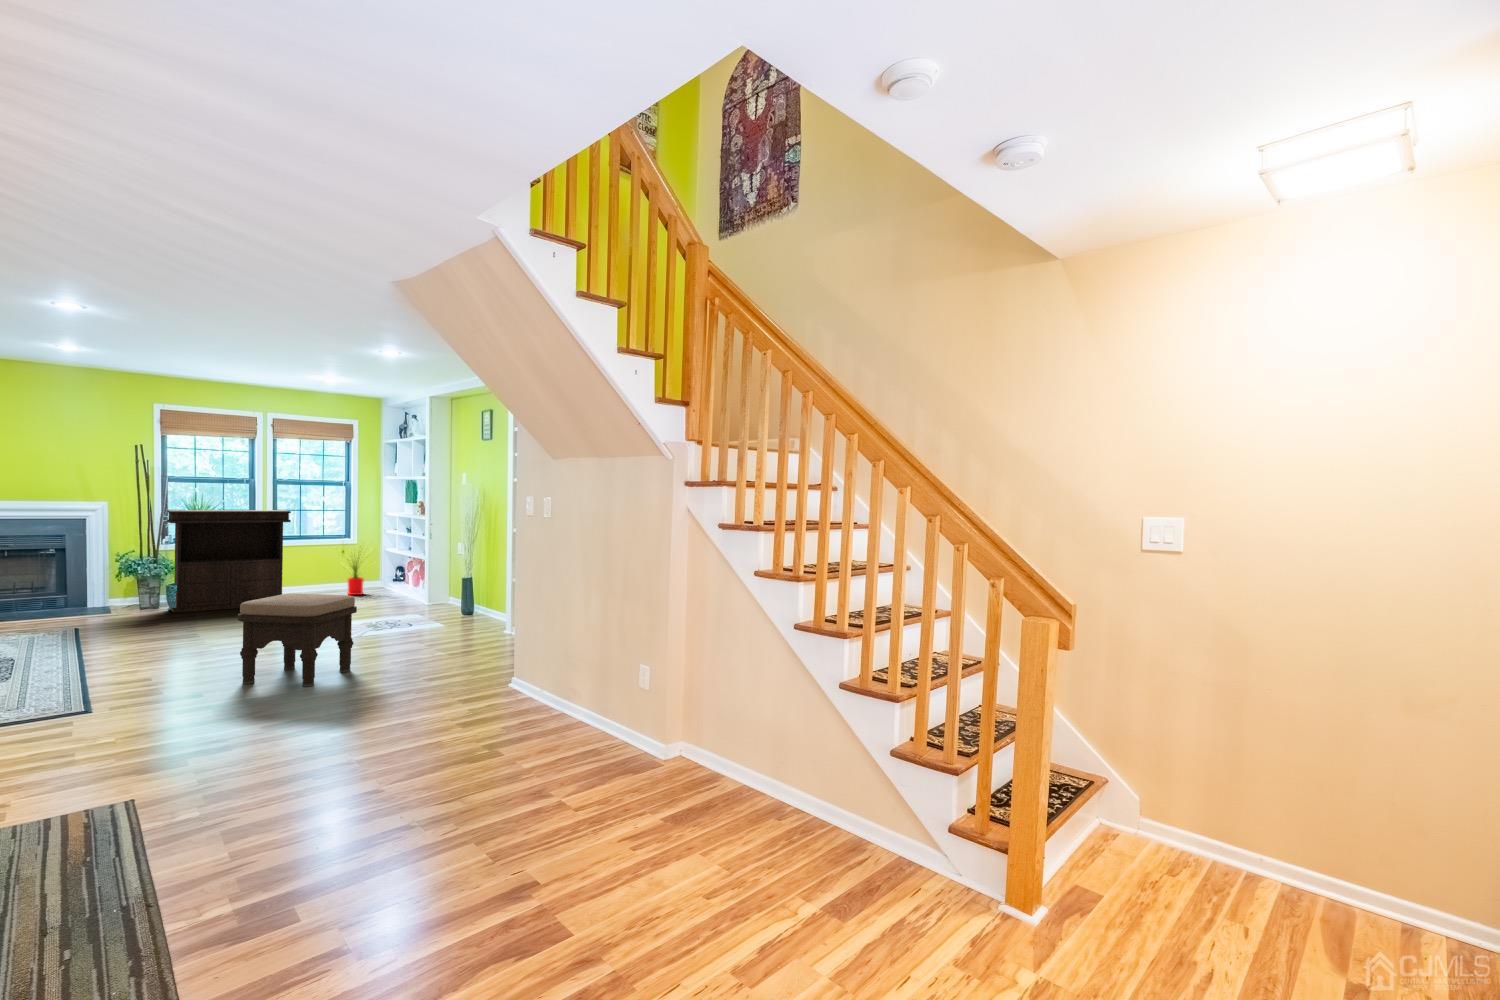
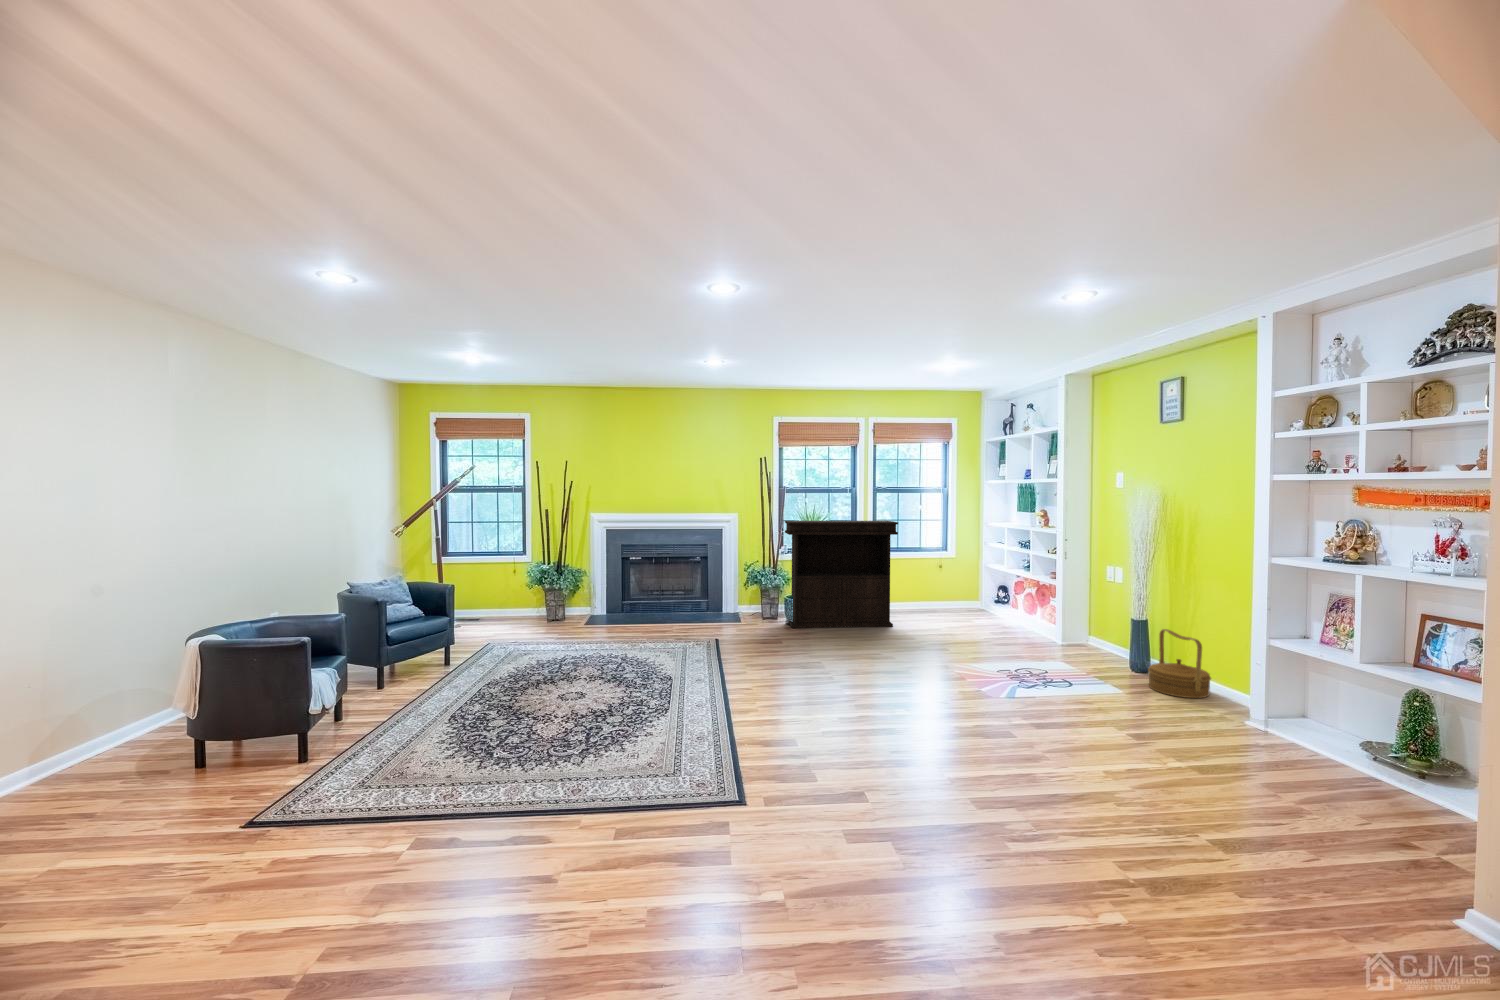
house plant: present [347,555,369,595] -> none [935,555,984,618]
woven basket: none [462,581,499,623] -> present [1148,629,1211,698]
ottoman: present [238,594,357,686] -> none [914,666,1098,871]

